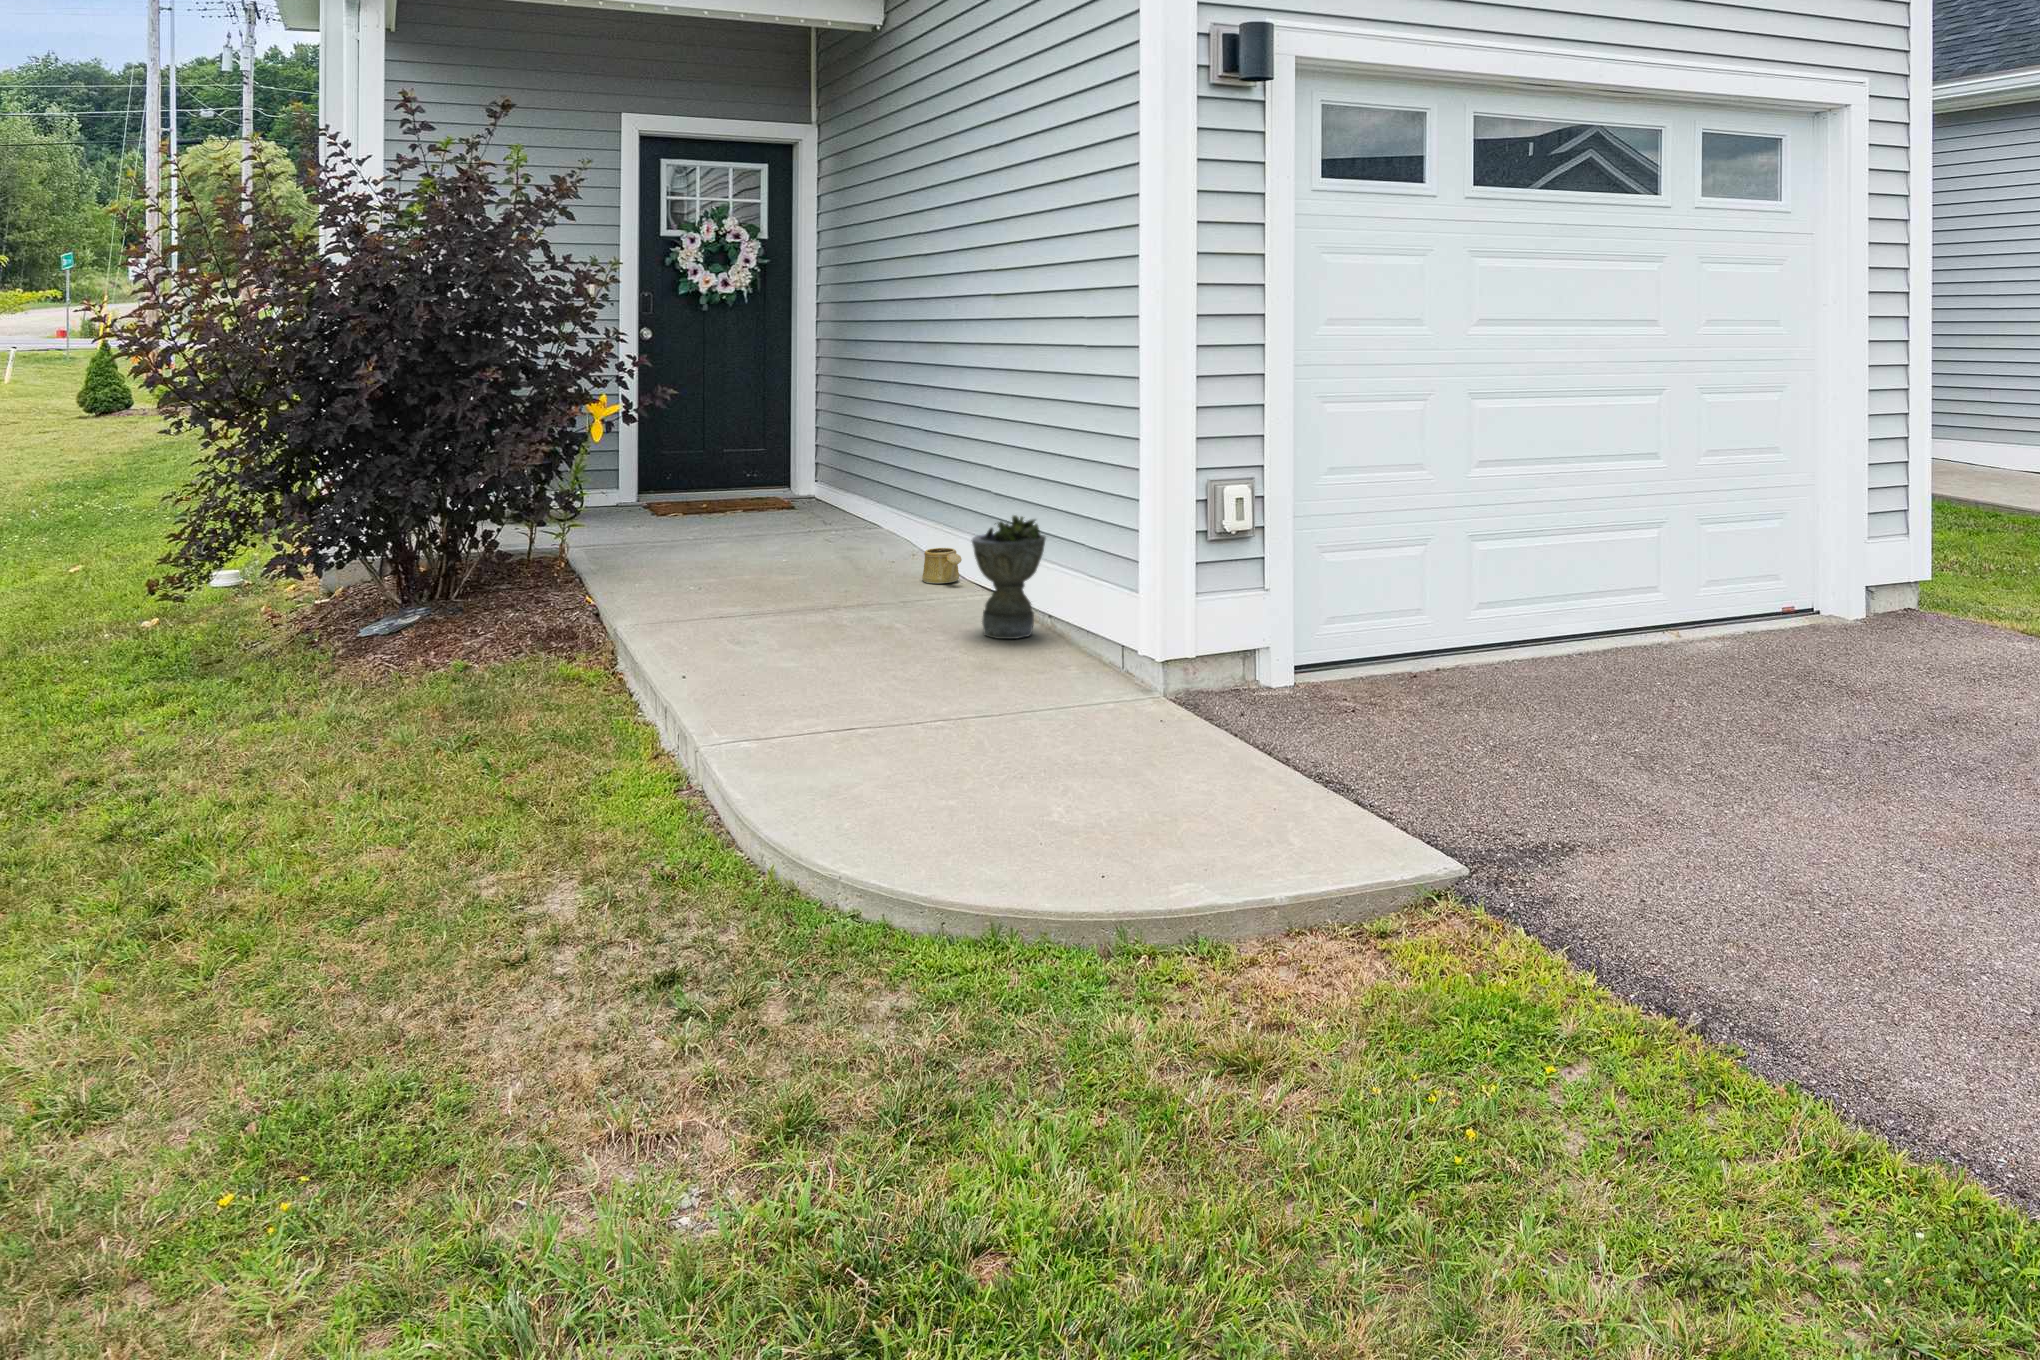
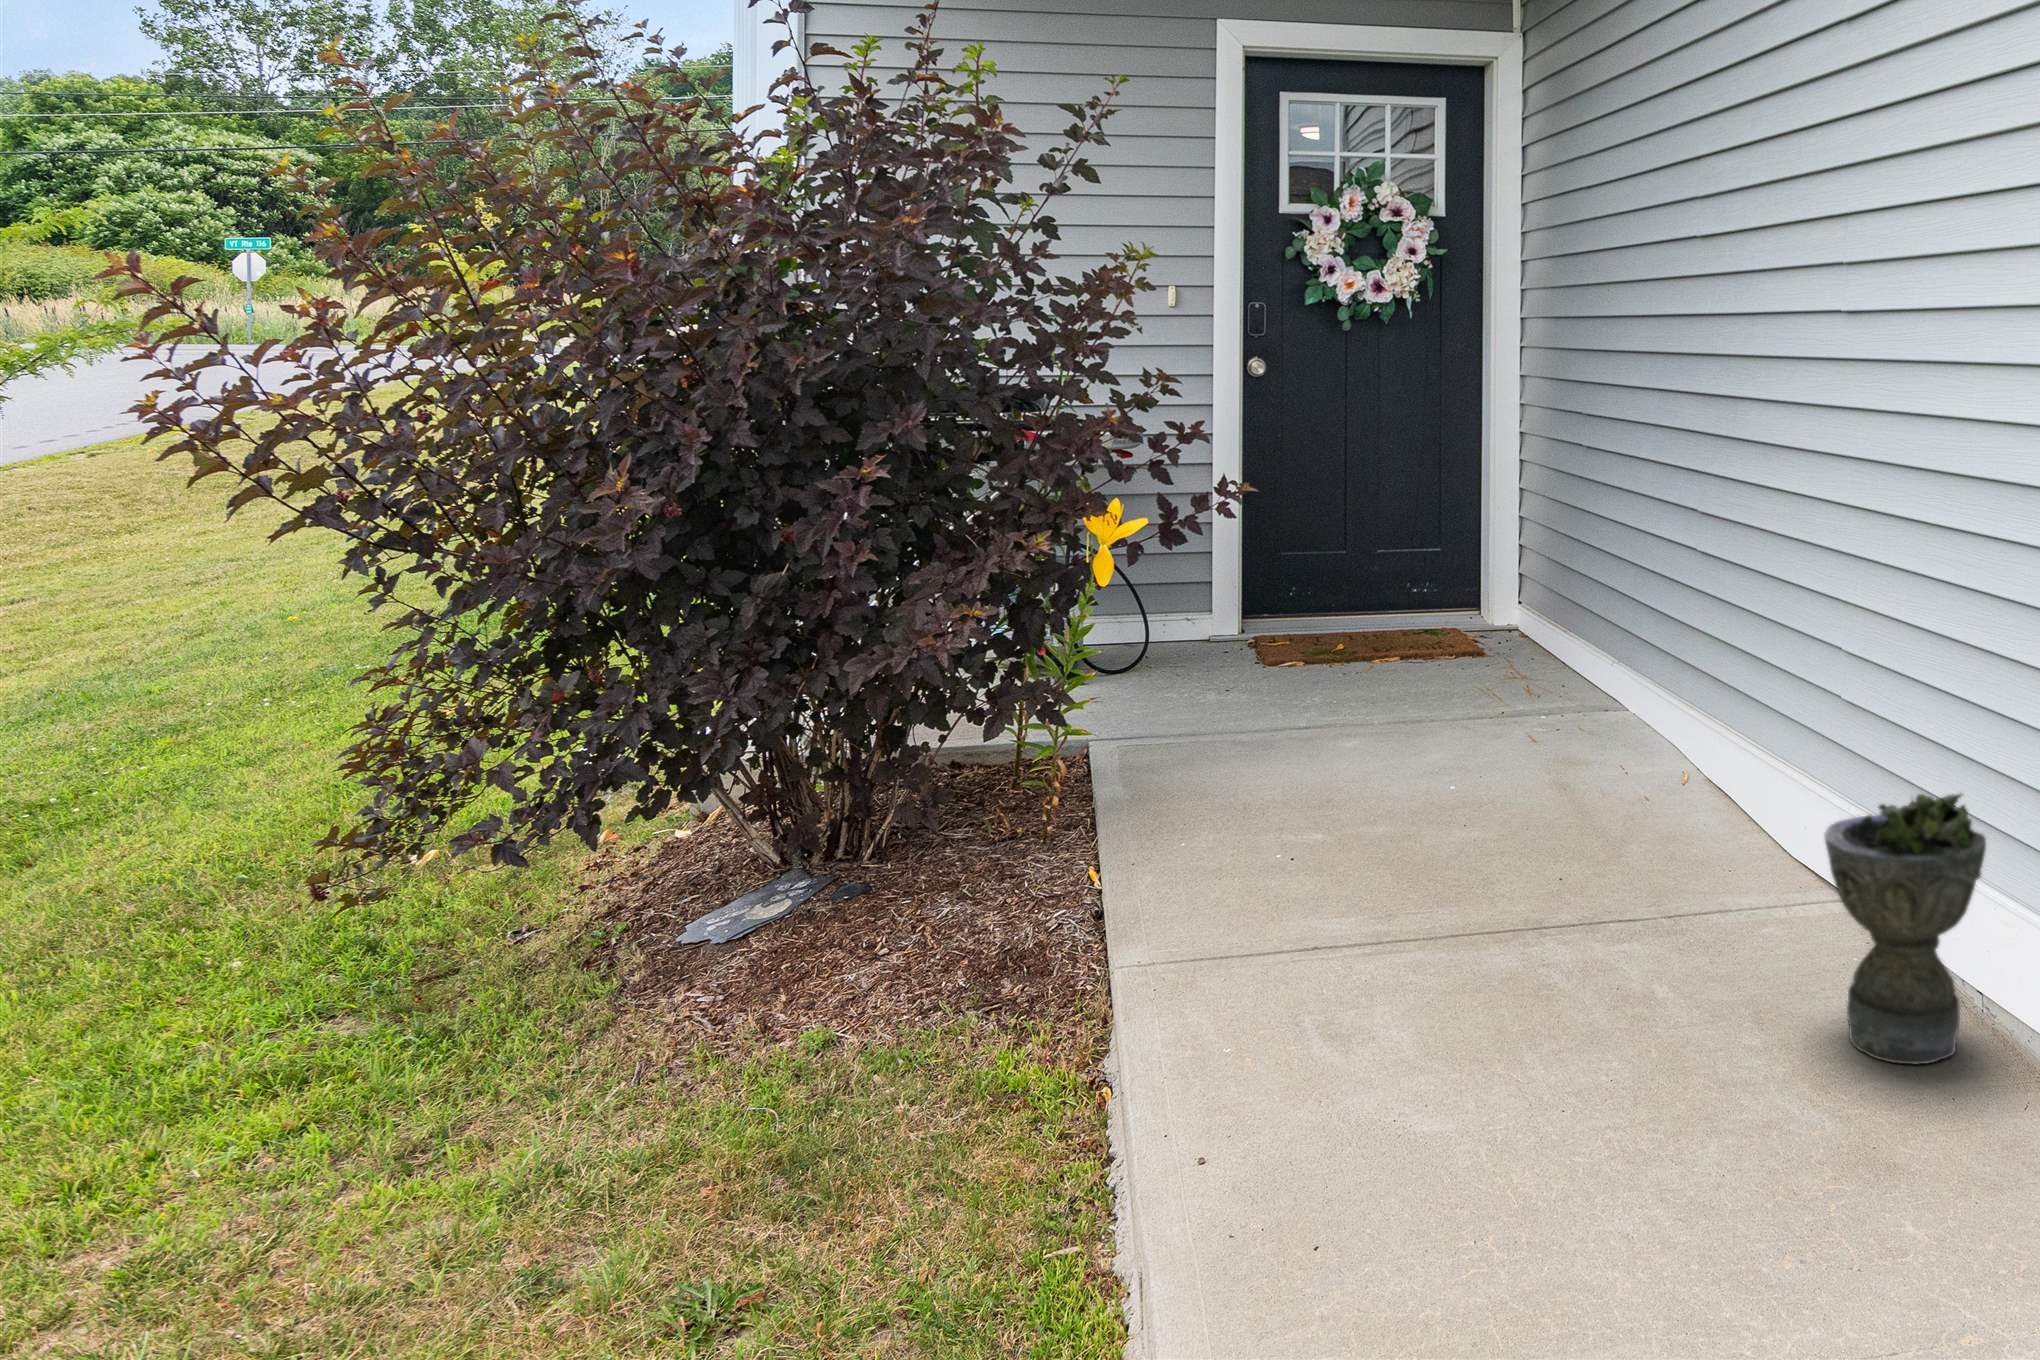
watering can: present [922,548,962,584] -> none [1706,789,1783,863]

